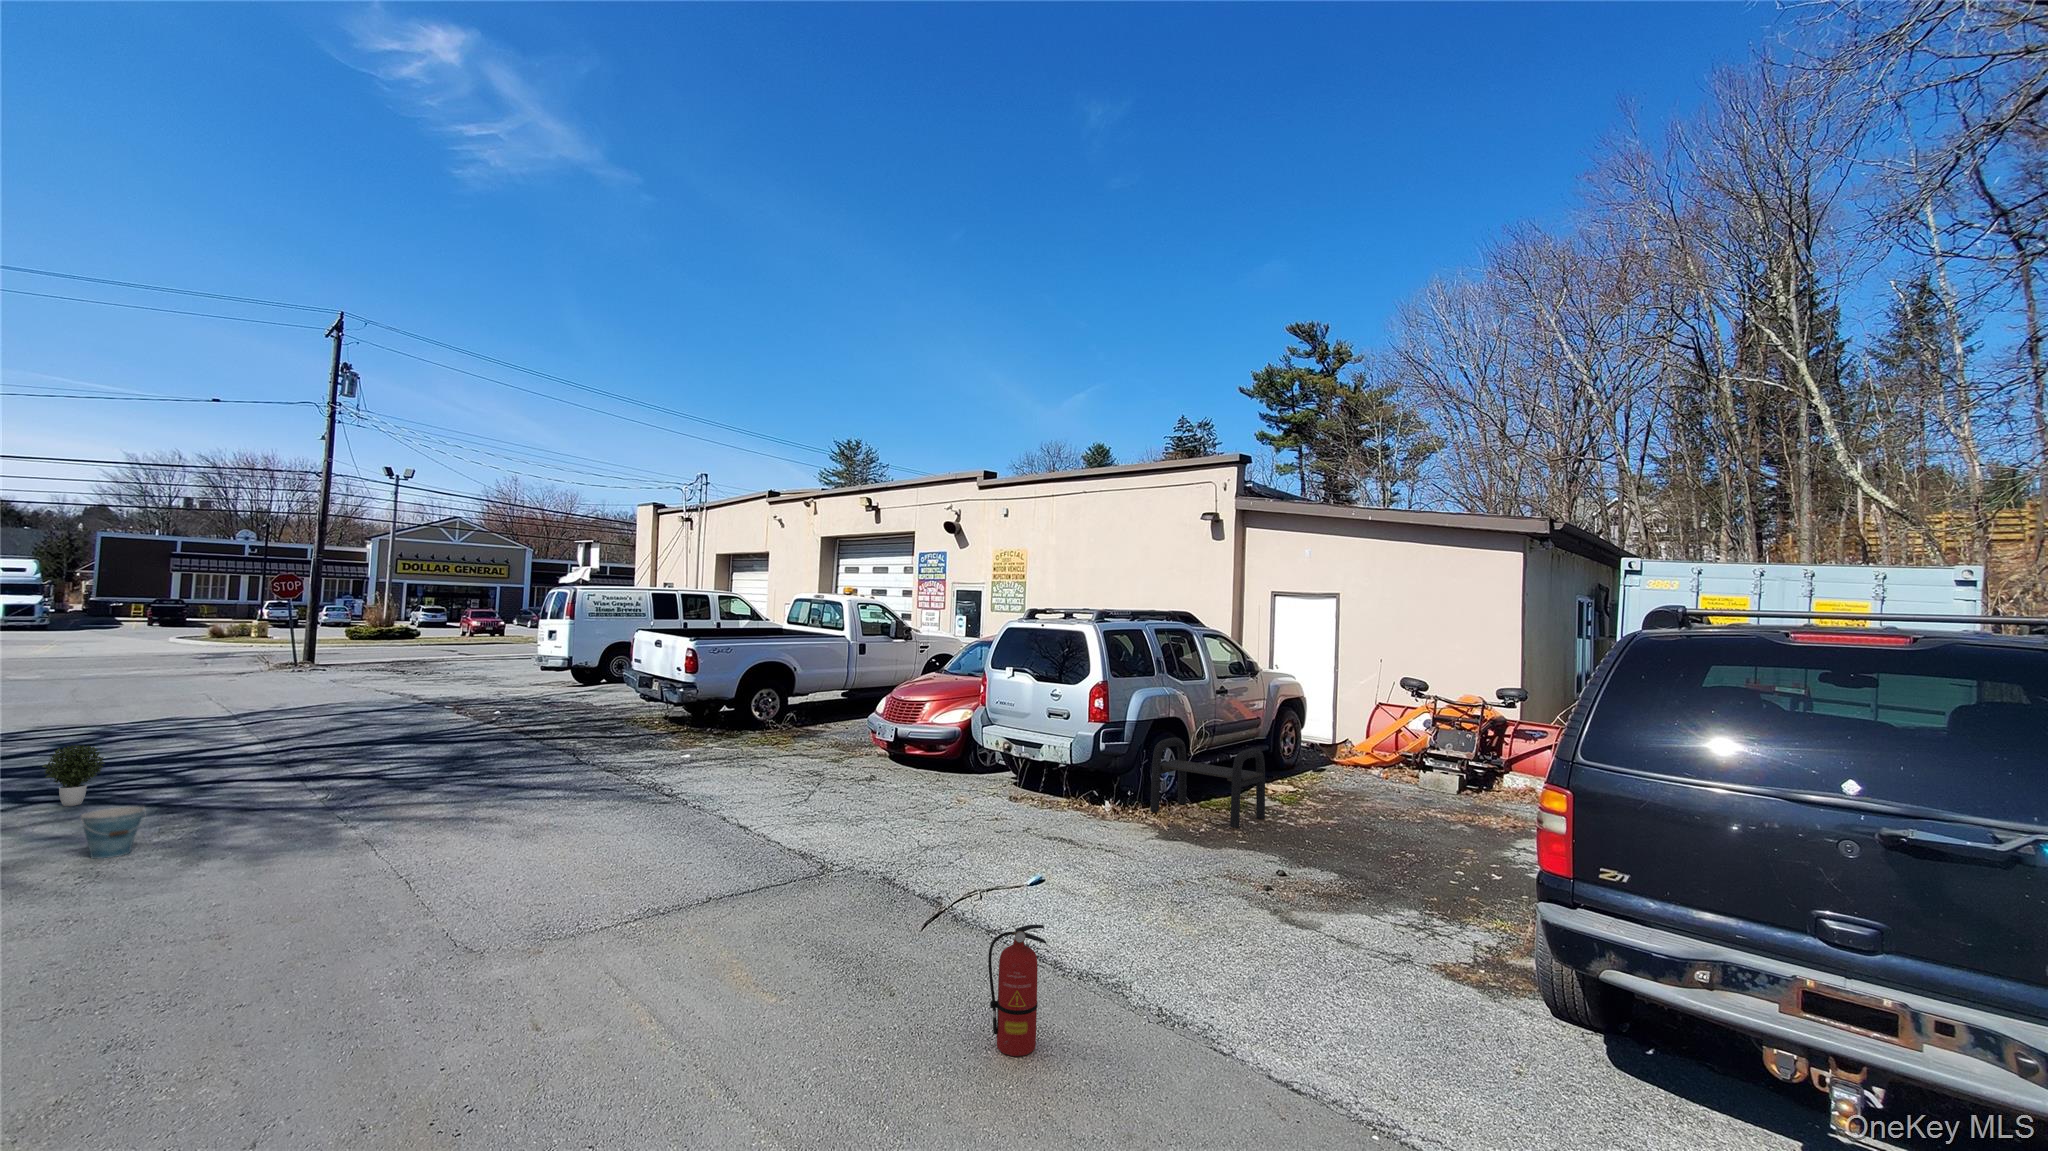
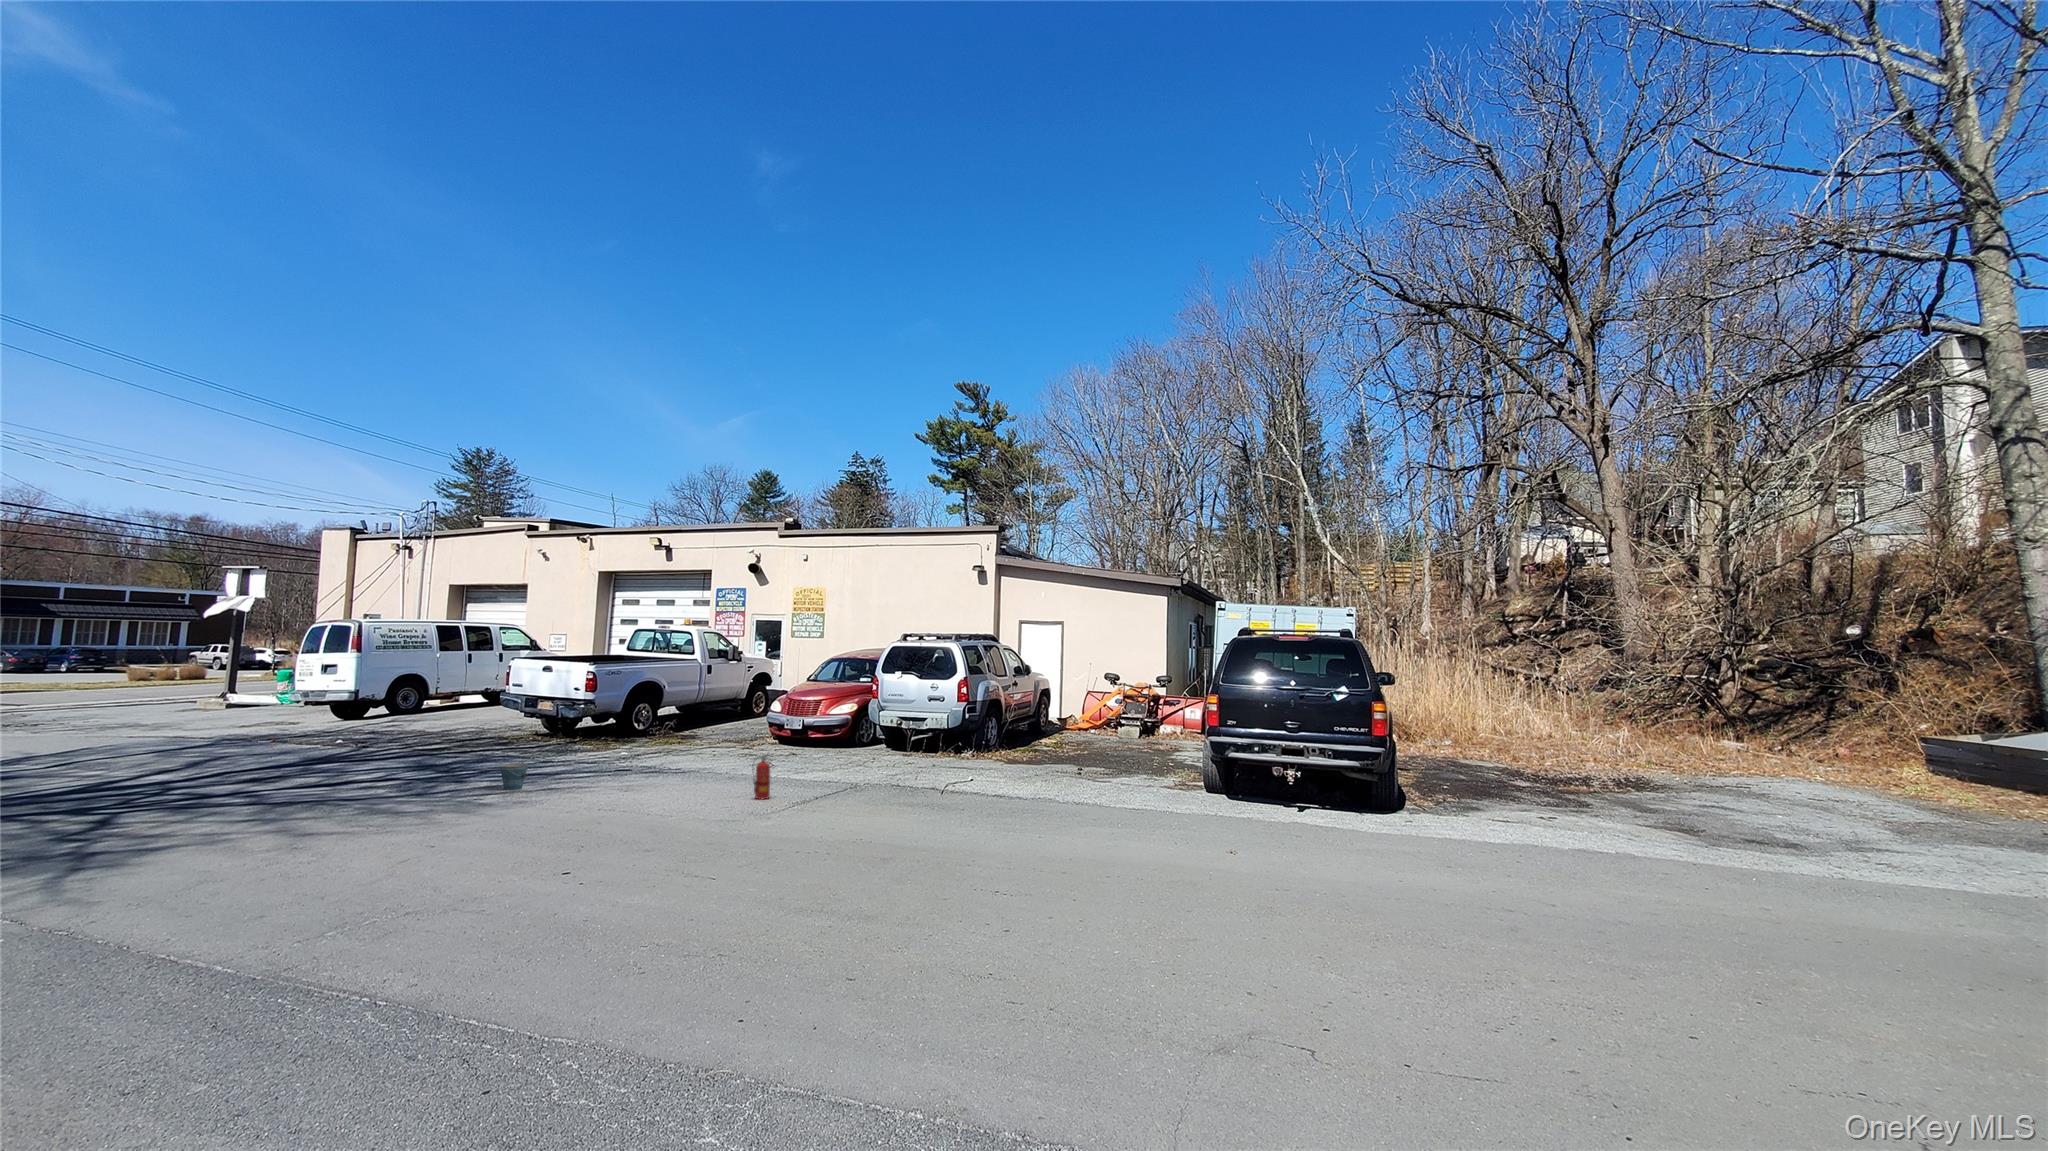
bench: present [1150,737,1265,828] -> none [1007,707,1064,749]
potted plant: present [42,745,105,806] -> none [349,741,383,781]
fire extinguisher: present [988,925,1046,1056] -> present [752,755,770,799]

